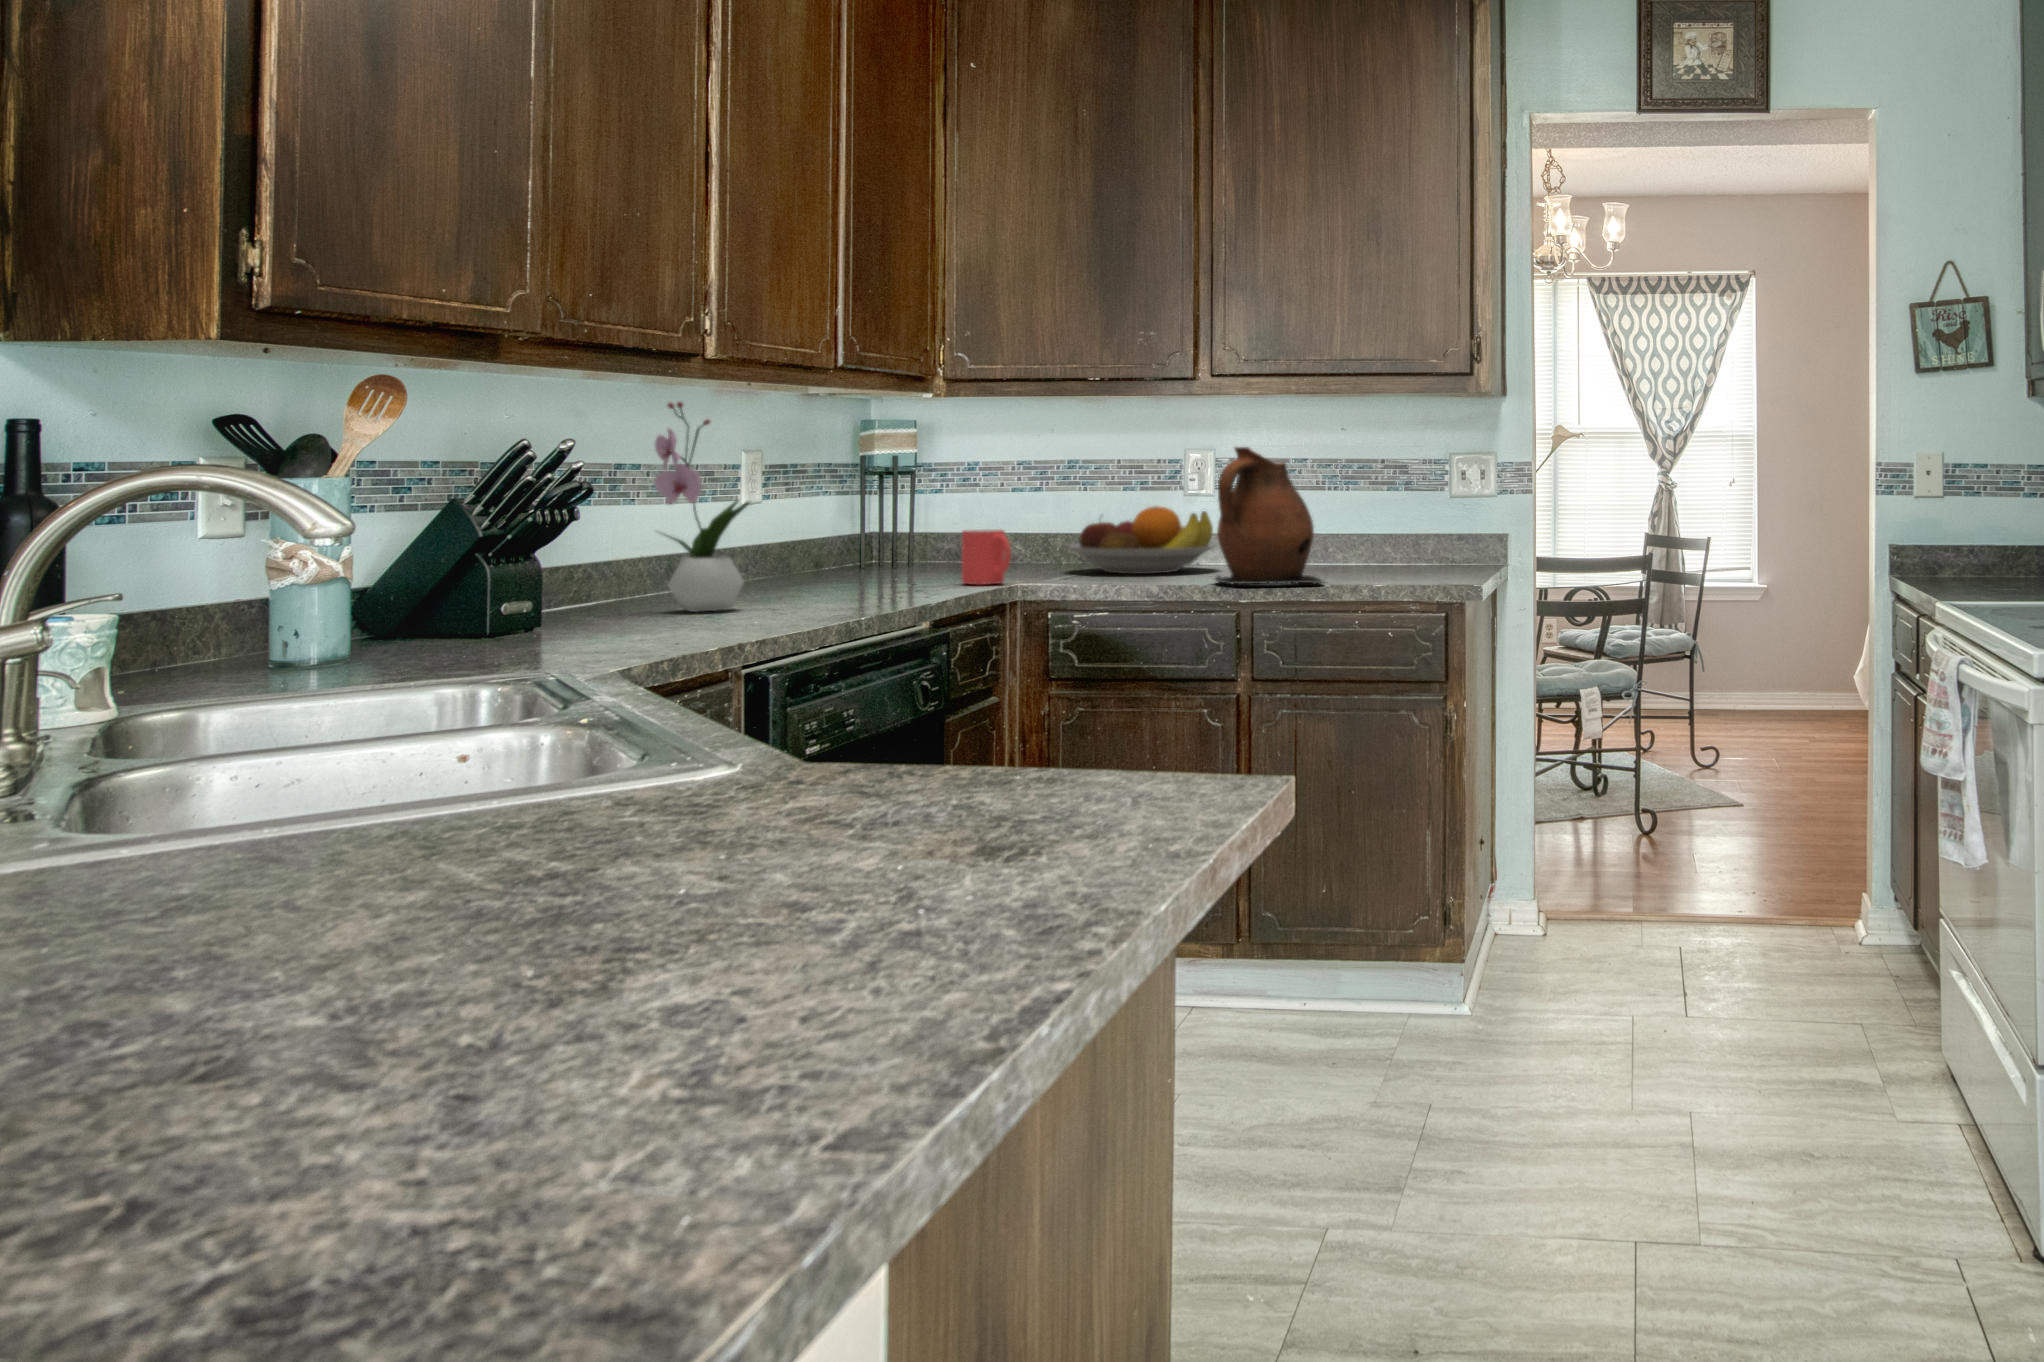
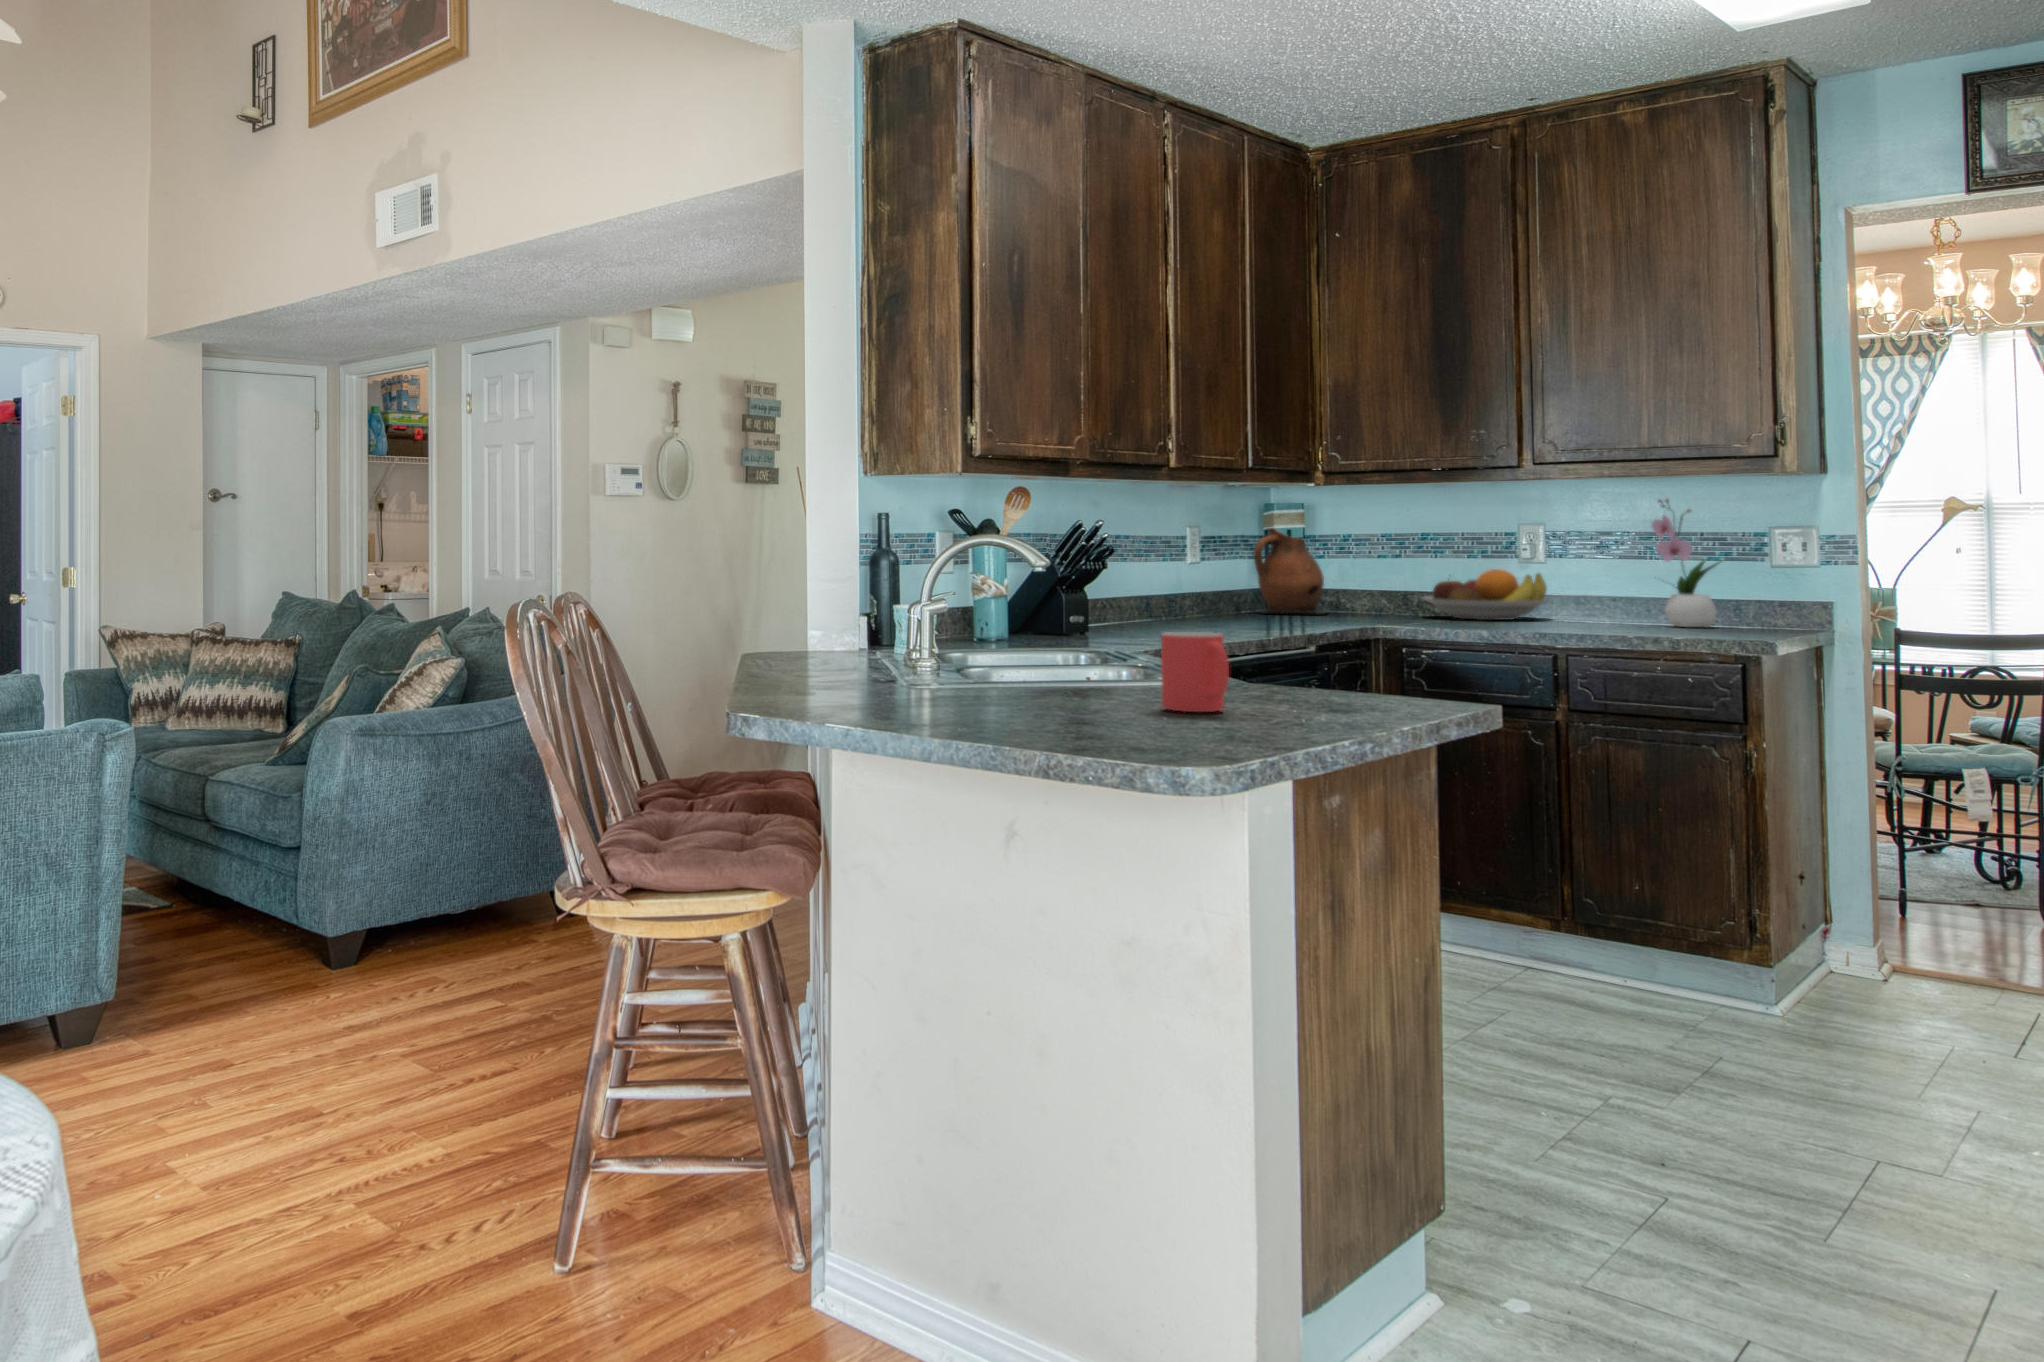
flower arrangement: present [654,402,749,612] -> present [1652,499,1718,627]
ceramic pitcher: present [1215,447,1323,584] -> present [1254,528,1328,614]
mug: present [962,529,1011,585] -> present [1161,632,1229,712]

